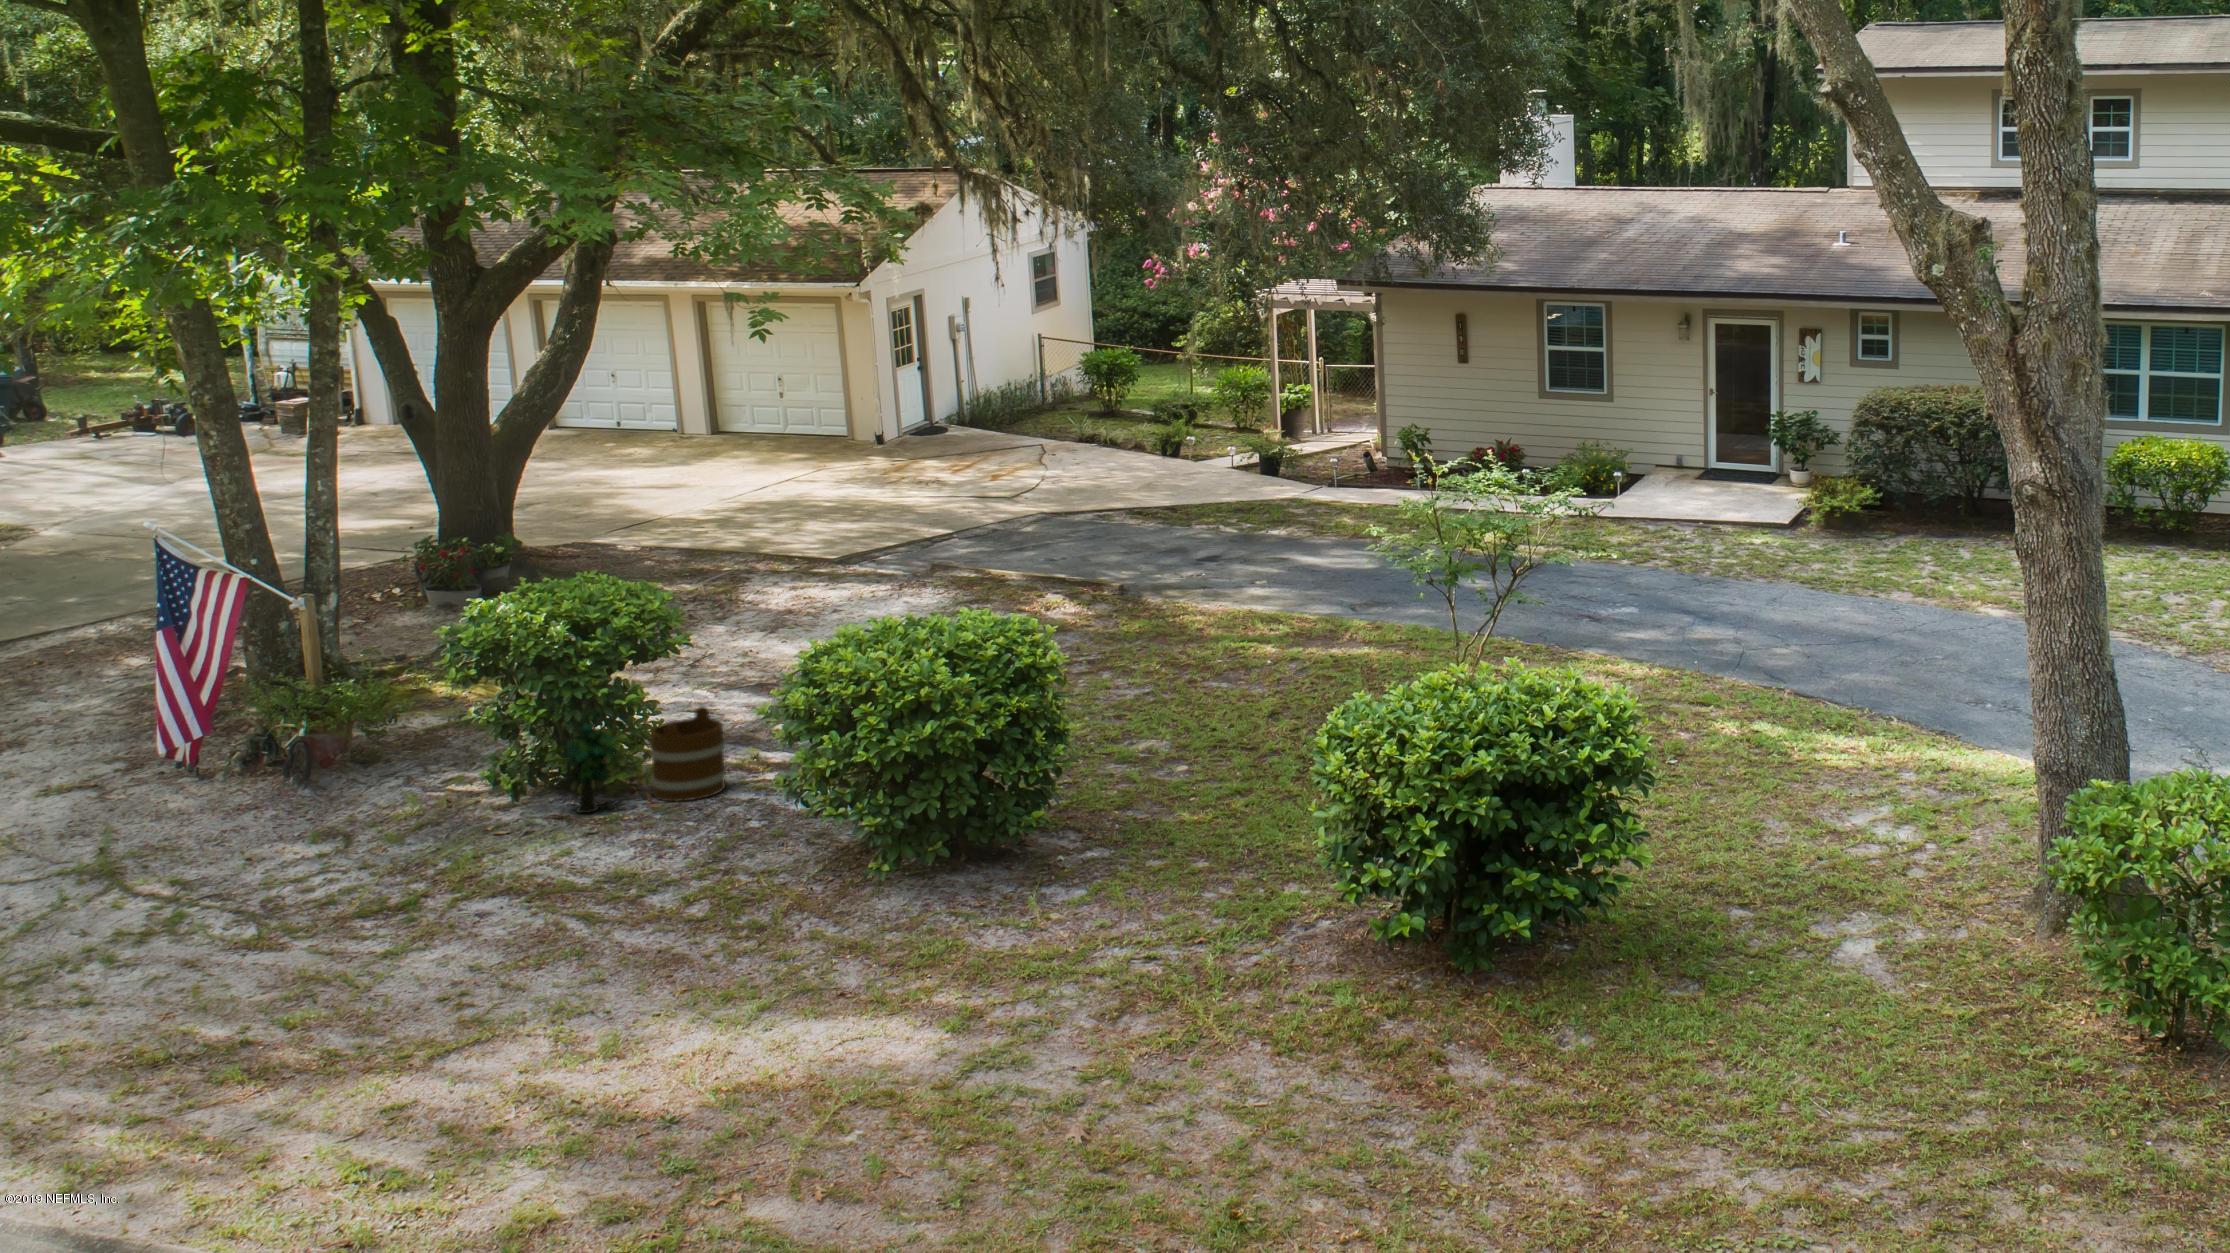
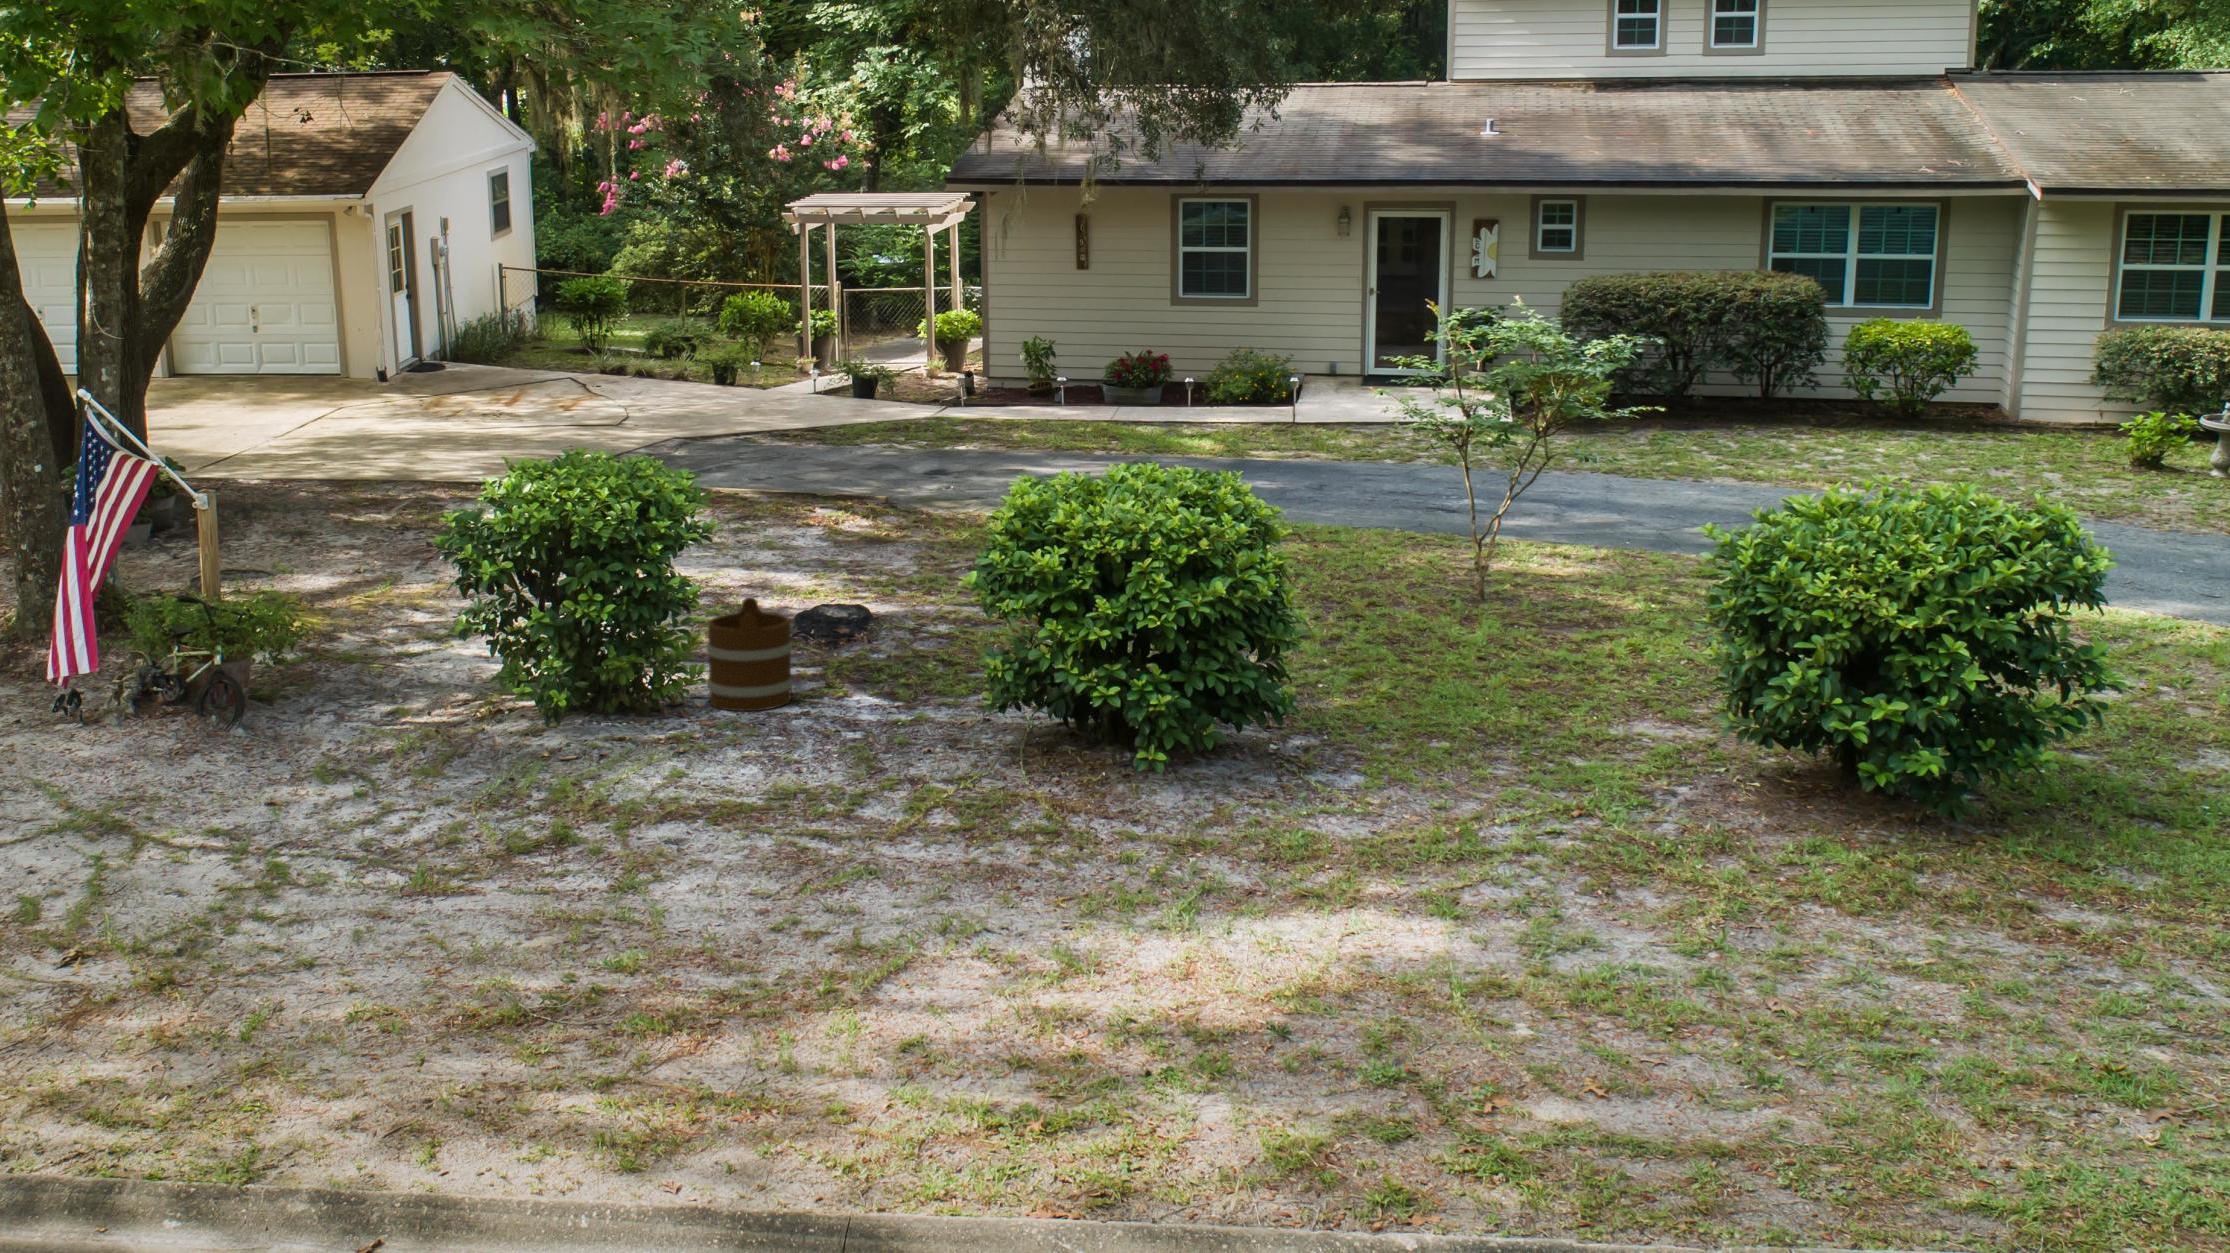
decorative plant: present [552,712,618,813] -> none [622,599,697,728]

